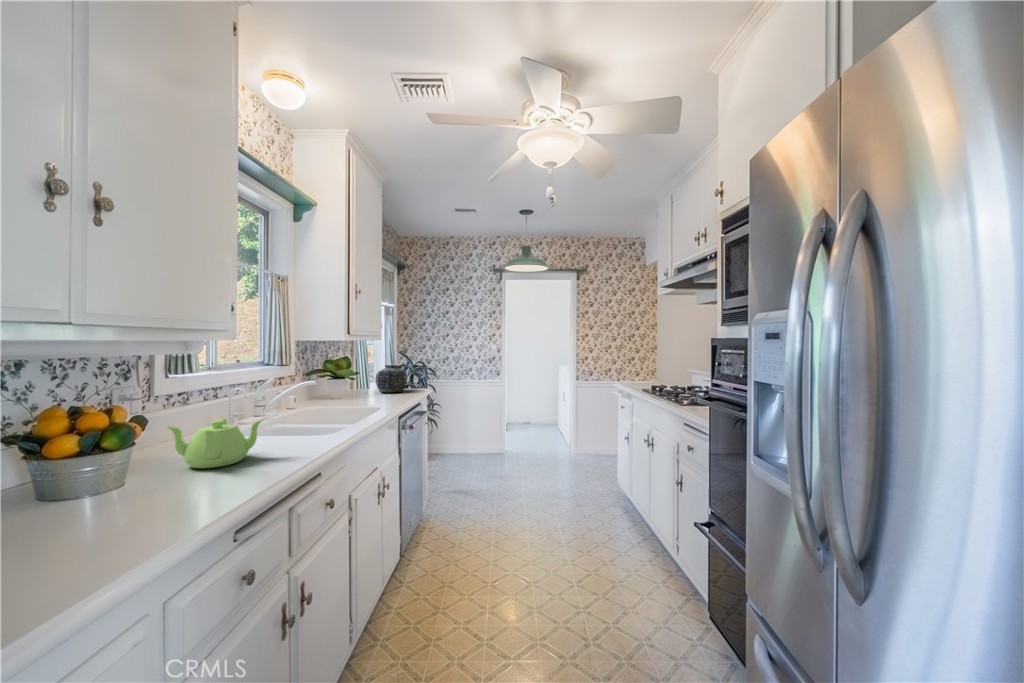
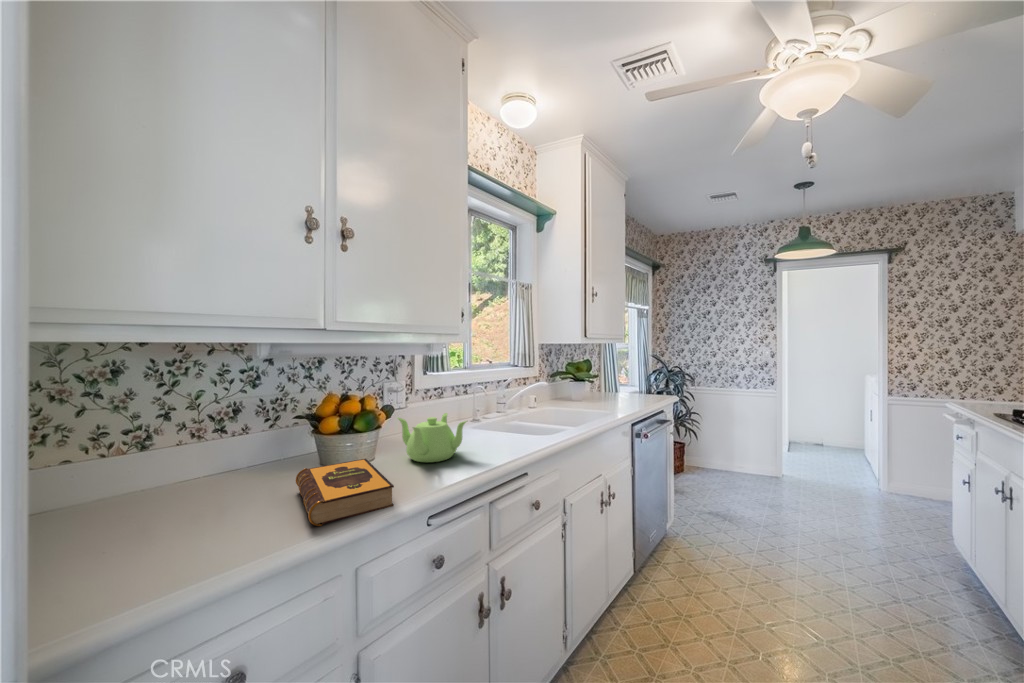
vase: present [376,365,407,392] -> none [617,370,650,399]
hardback book: none [63,470,227,527] -> present [296,459,394,526]

